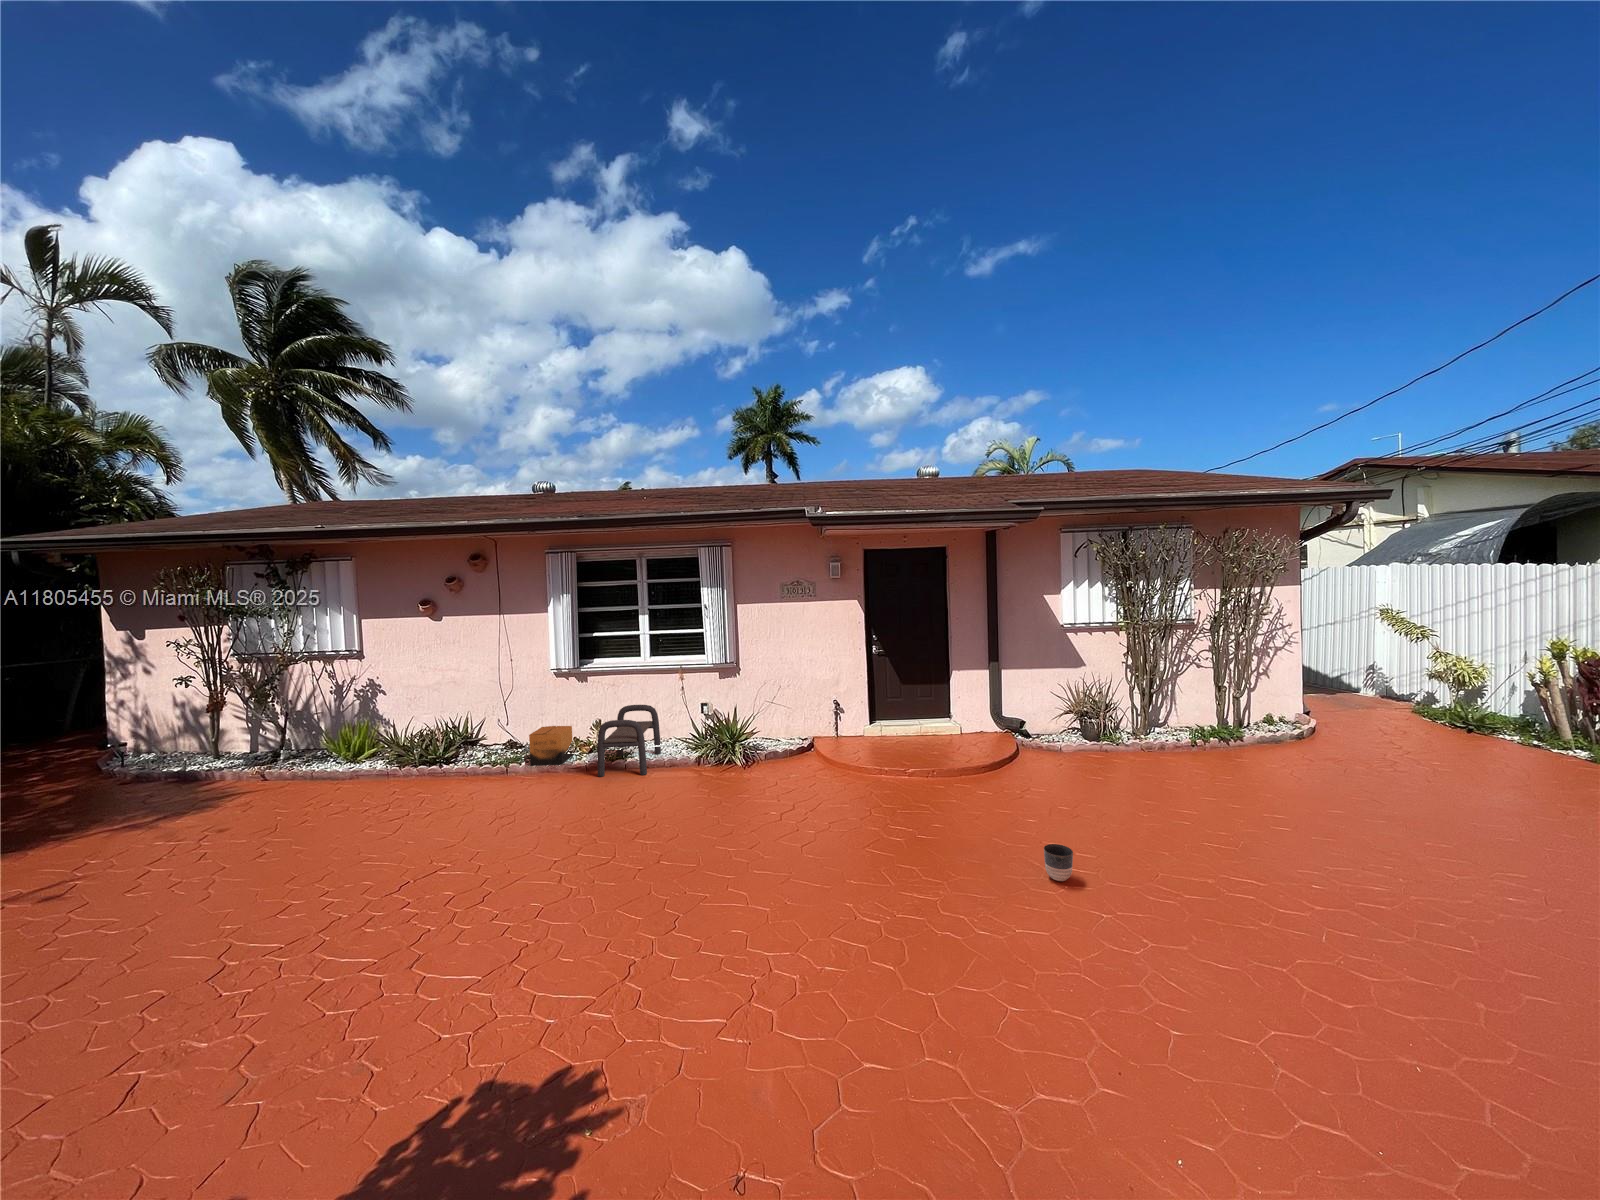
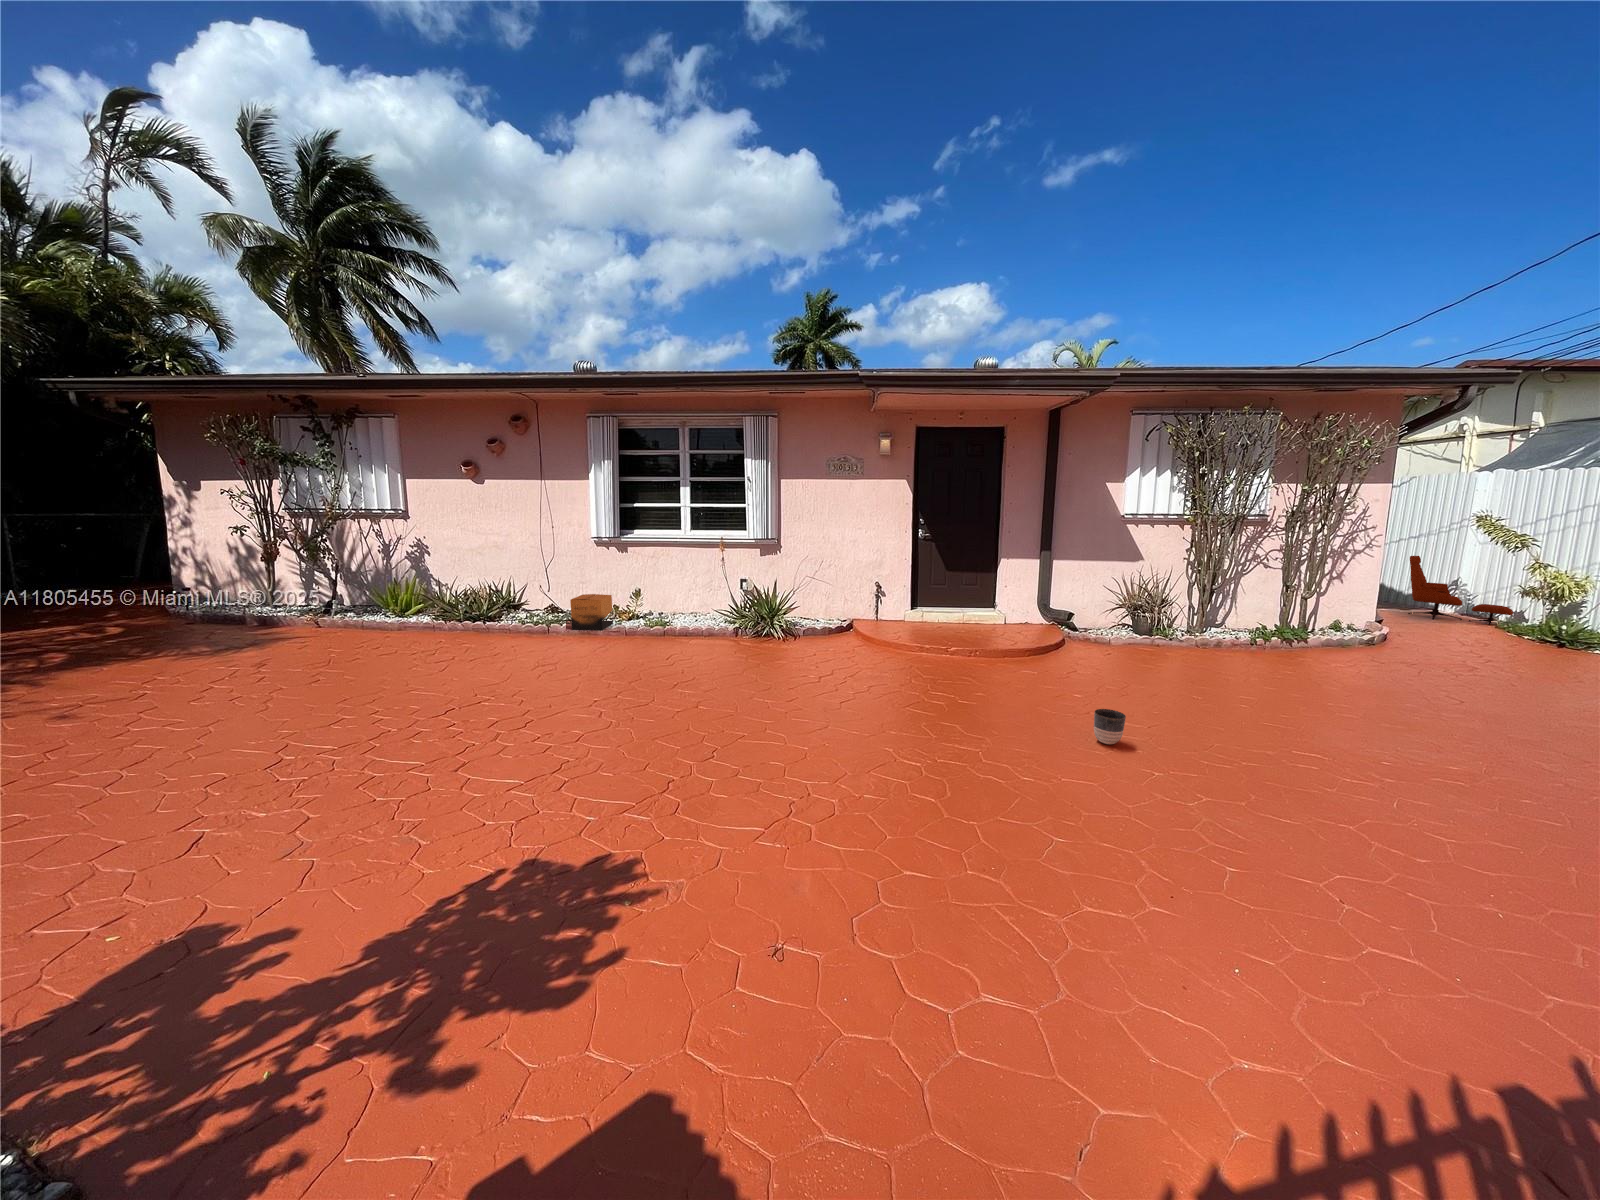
lounge chair: none [1328,642,1428,707] -> present [1408,556,1513,625]
bench: present [597,705,661,777] -> none [637,577,699,642]

